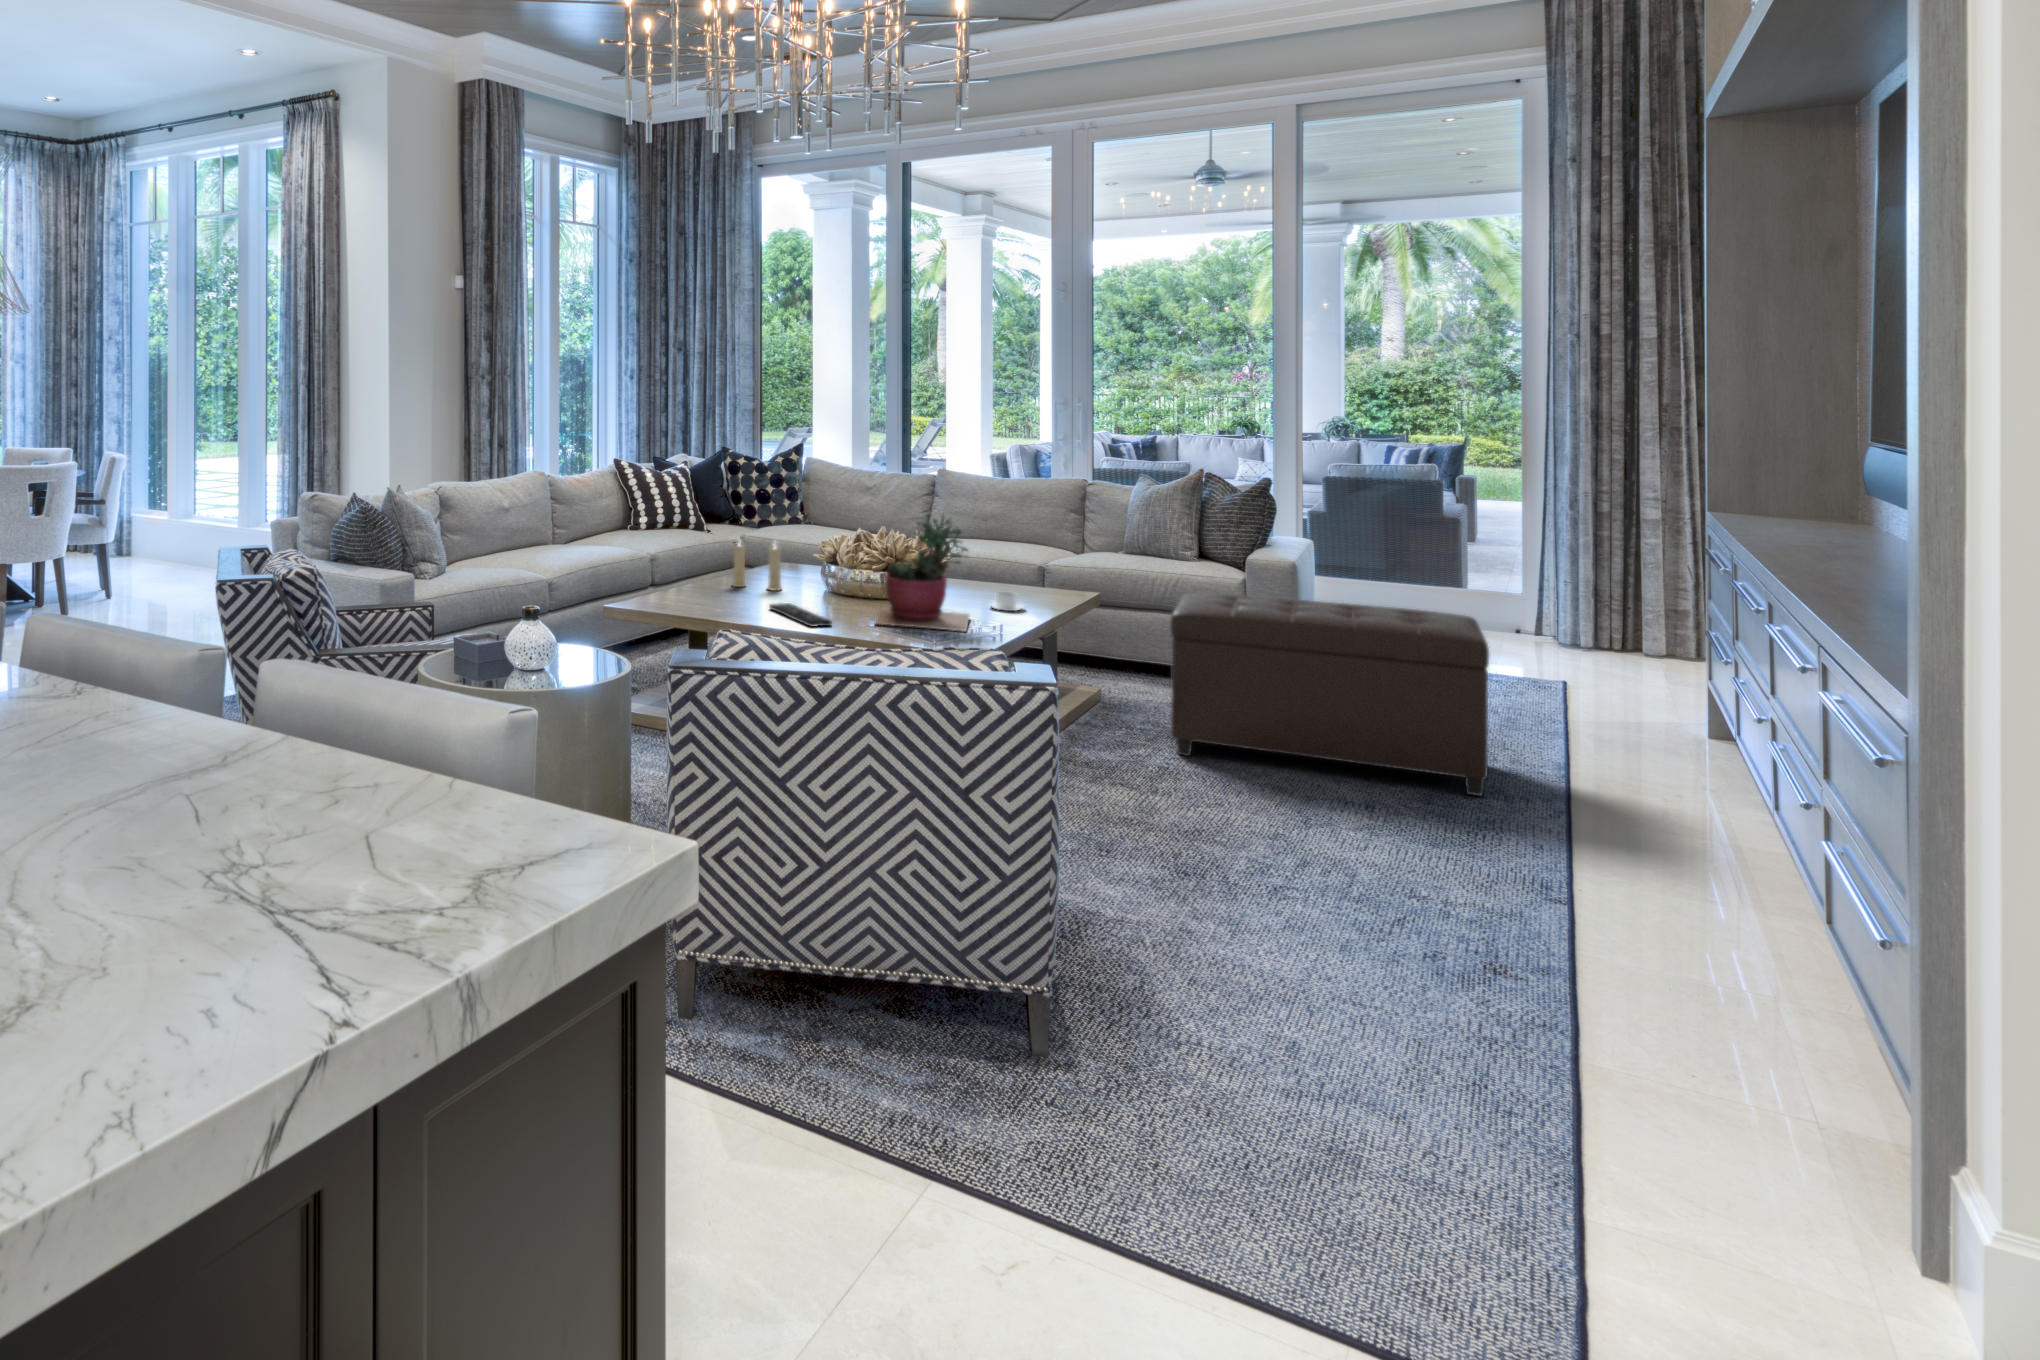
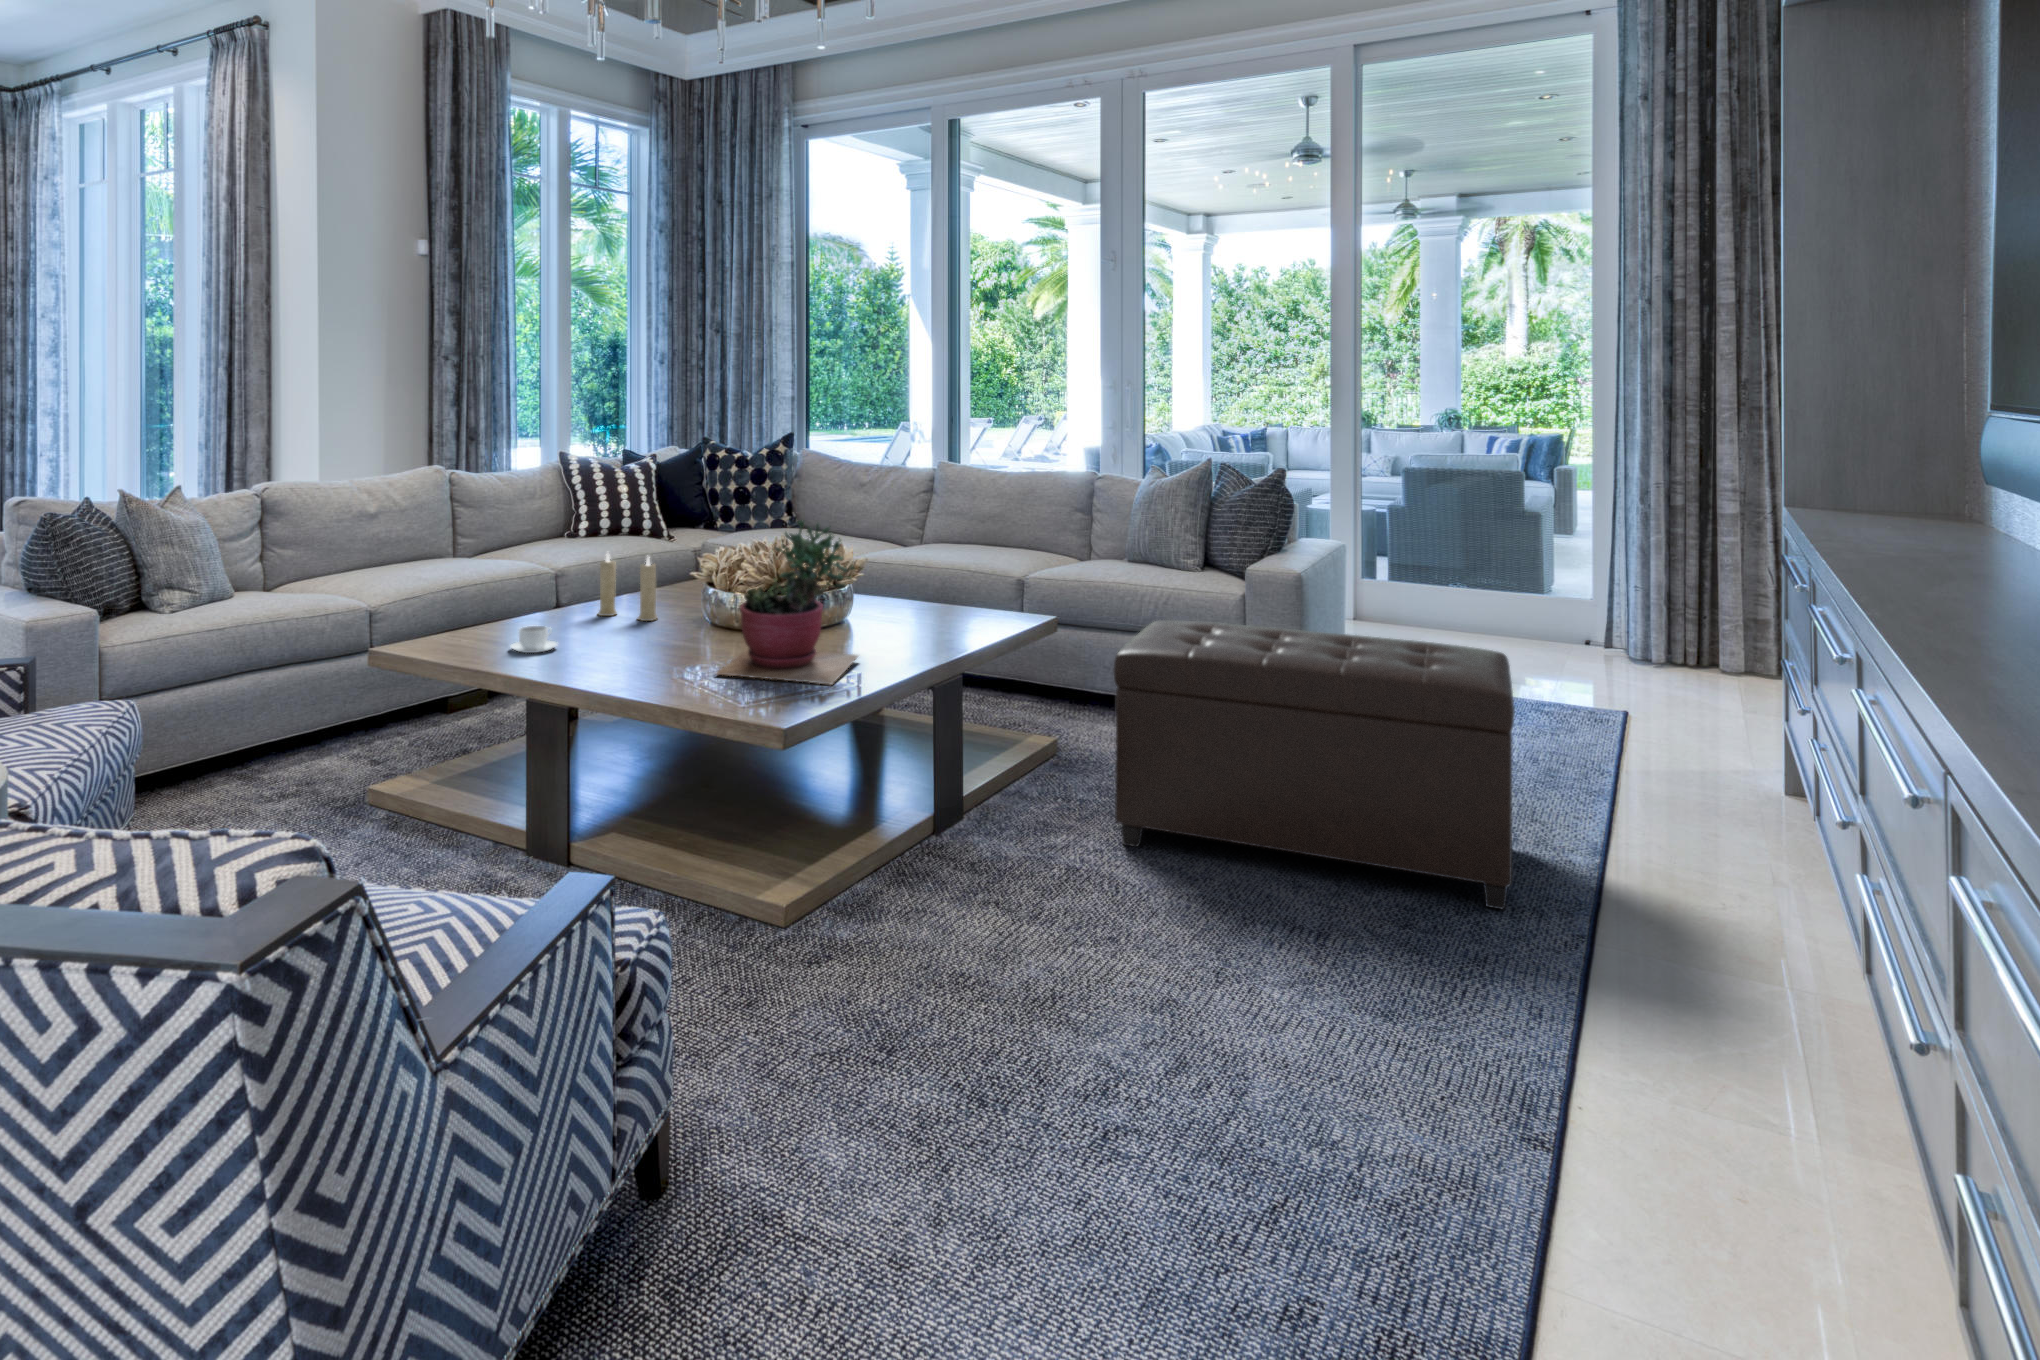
coffee cup: present [990,592,1023,611] -> present [510,626,557,653]
remote control: present [769,603,832,627] -> none [602,642,656,680]

